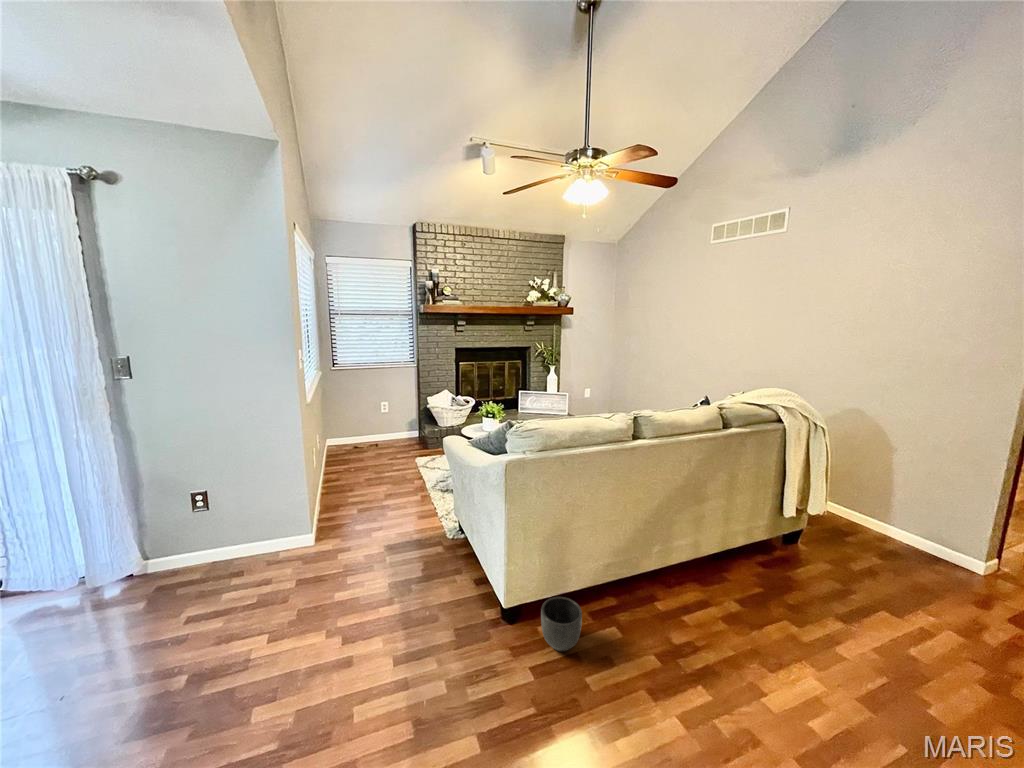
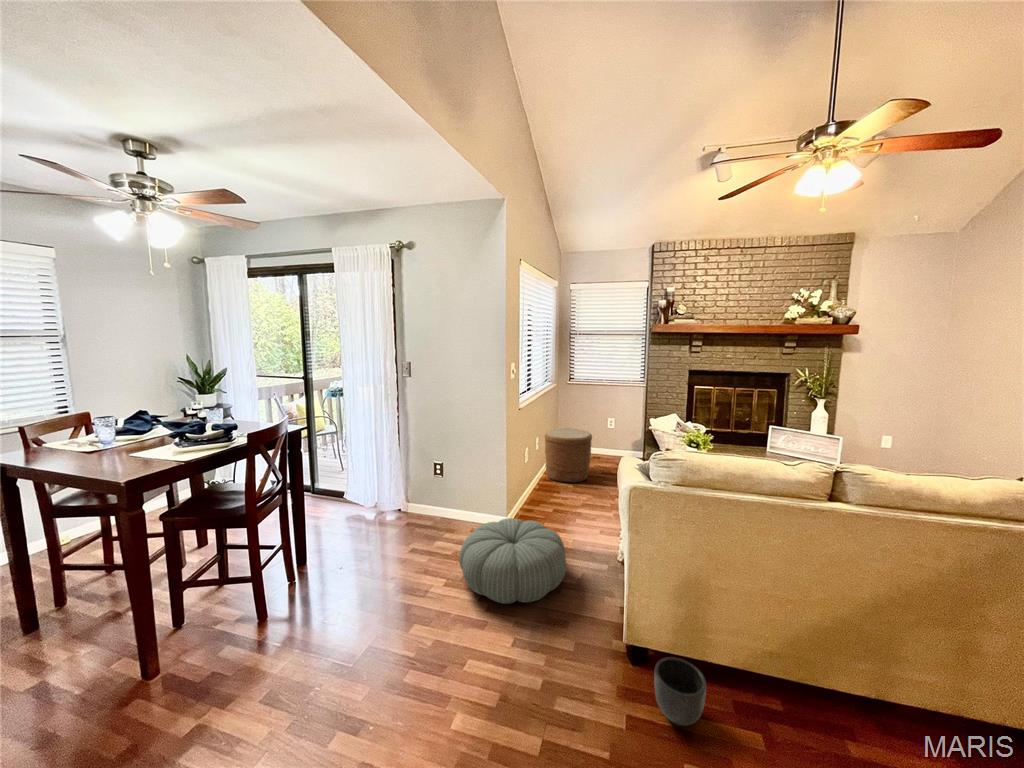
woven basket: none [324,418,380,479] -> present [544,428,592,483]
pouf: none [283,527,417,633] -> present [460,518,566,604]

